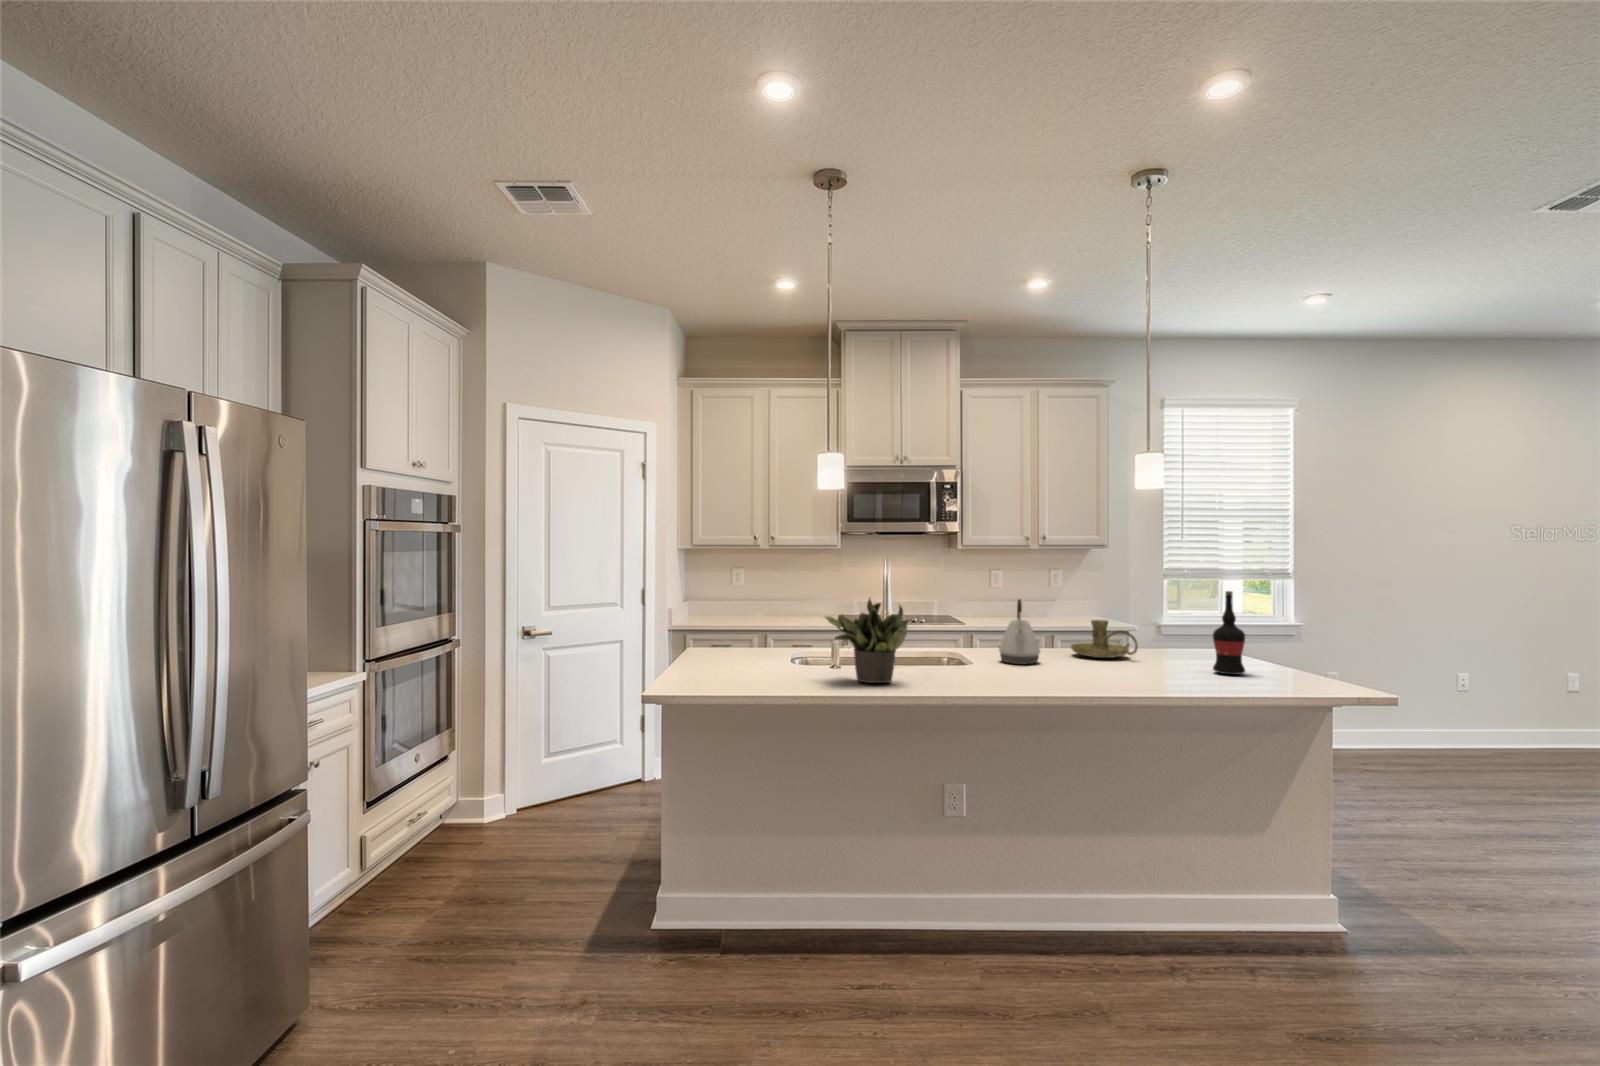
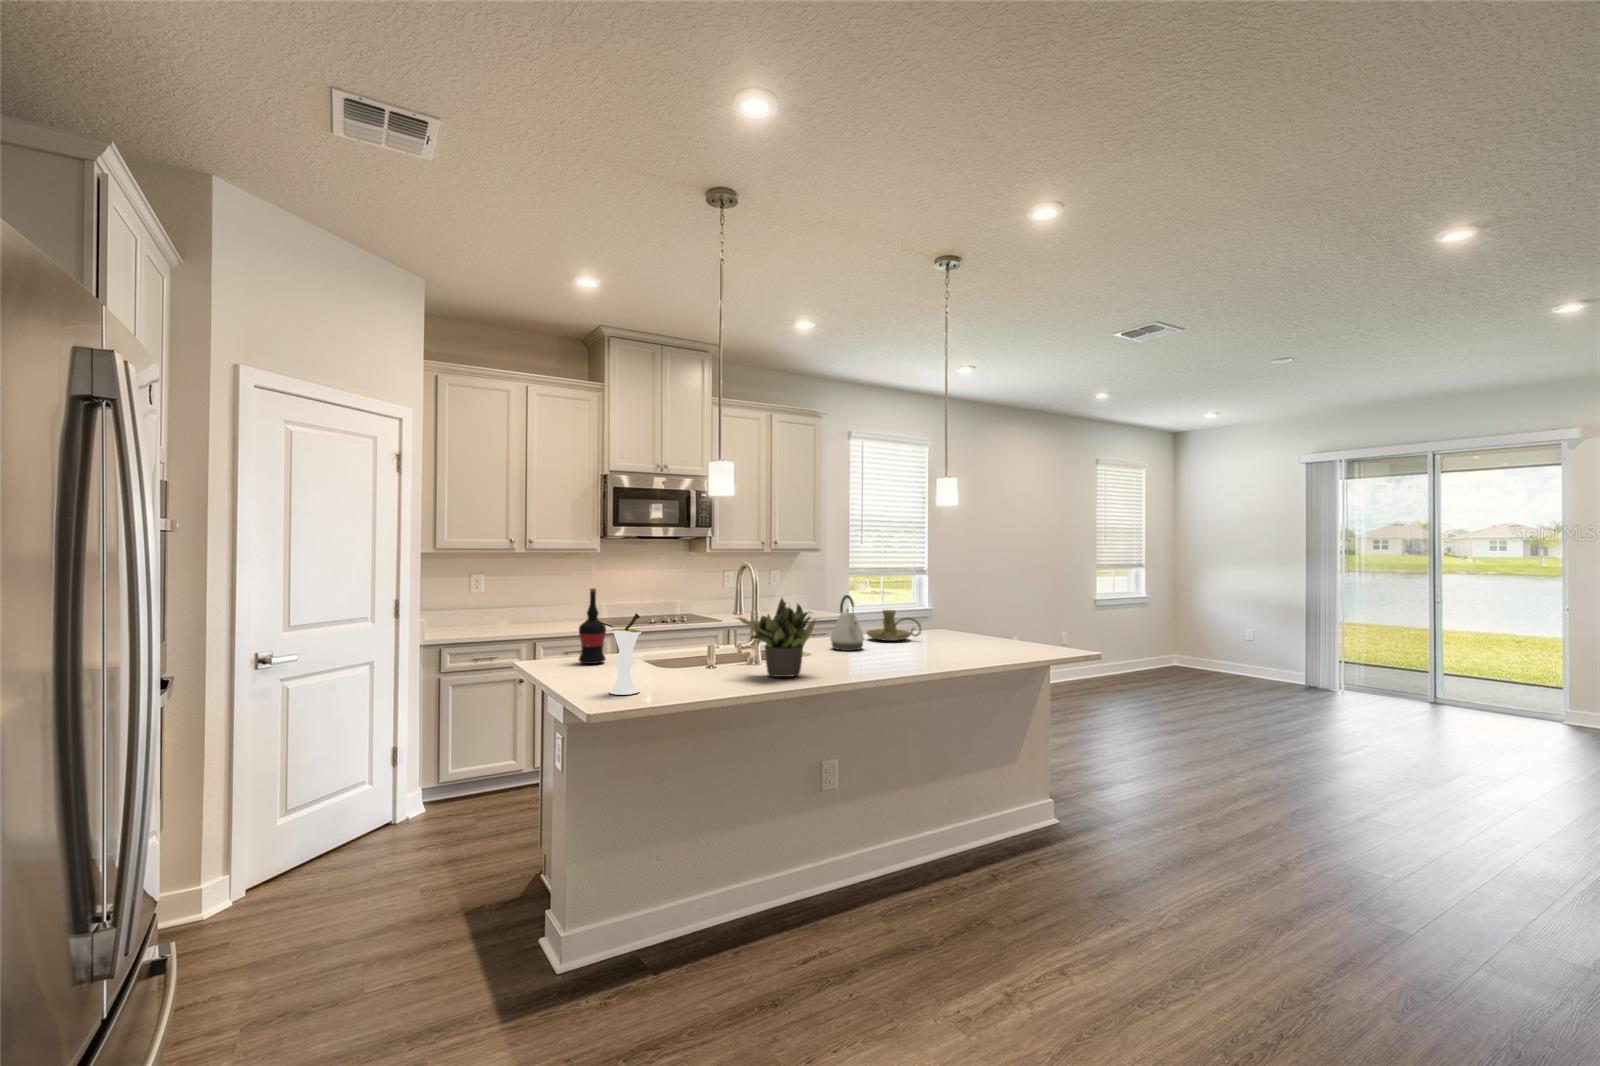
wine bottle: present [1213,591,1245,675] -> present [579,588,606,664]
vase: none [686,607,717,683] -> present [610,613,642,695]

